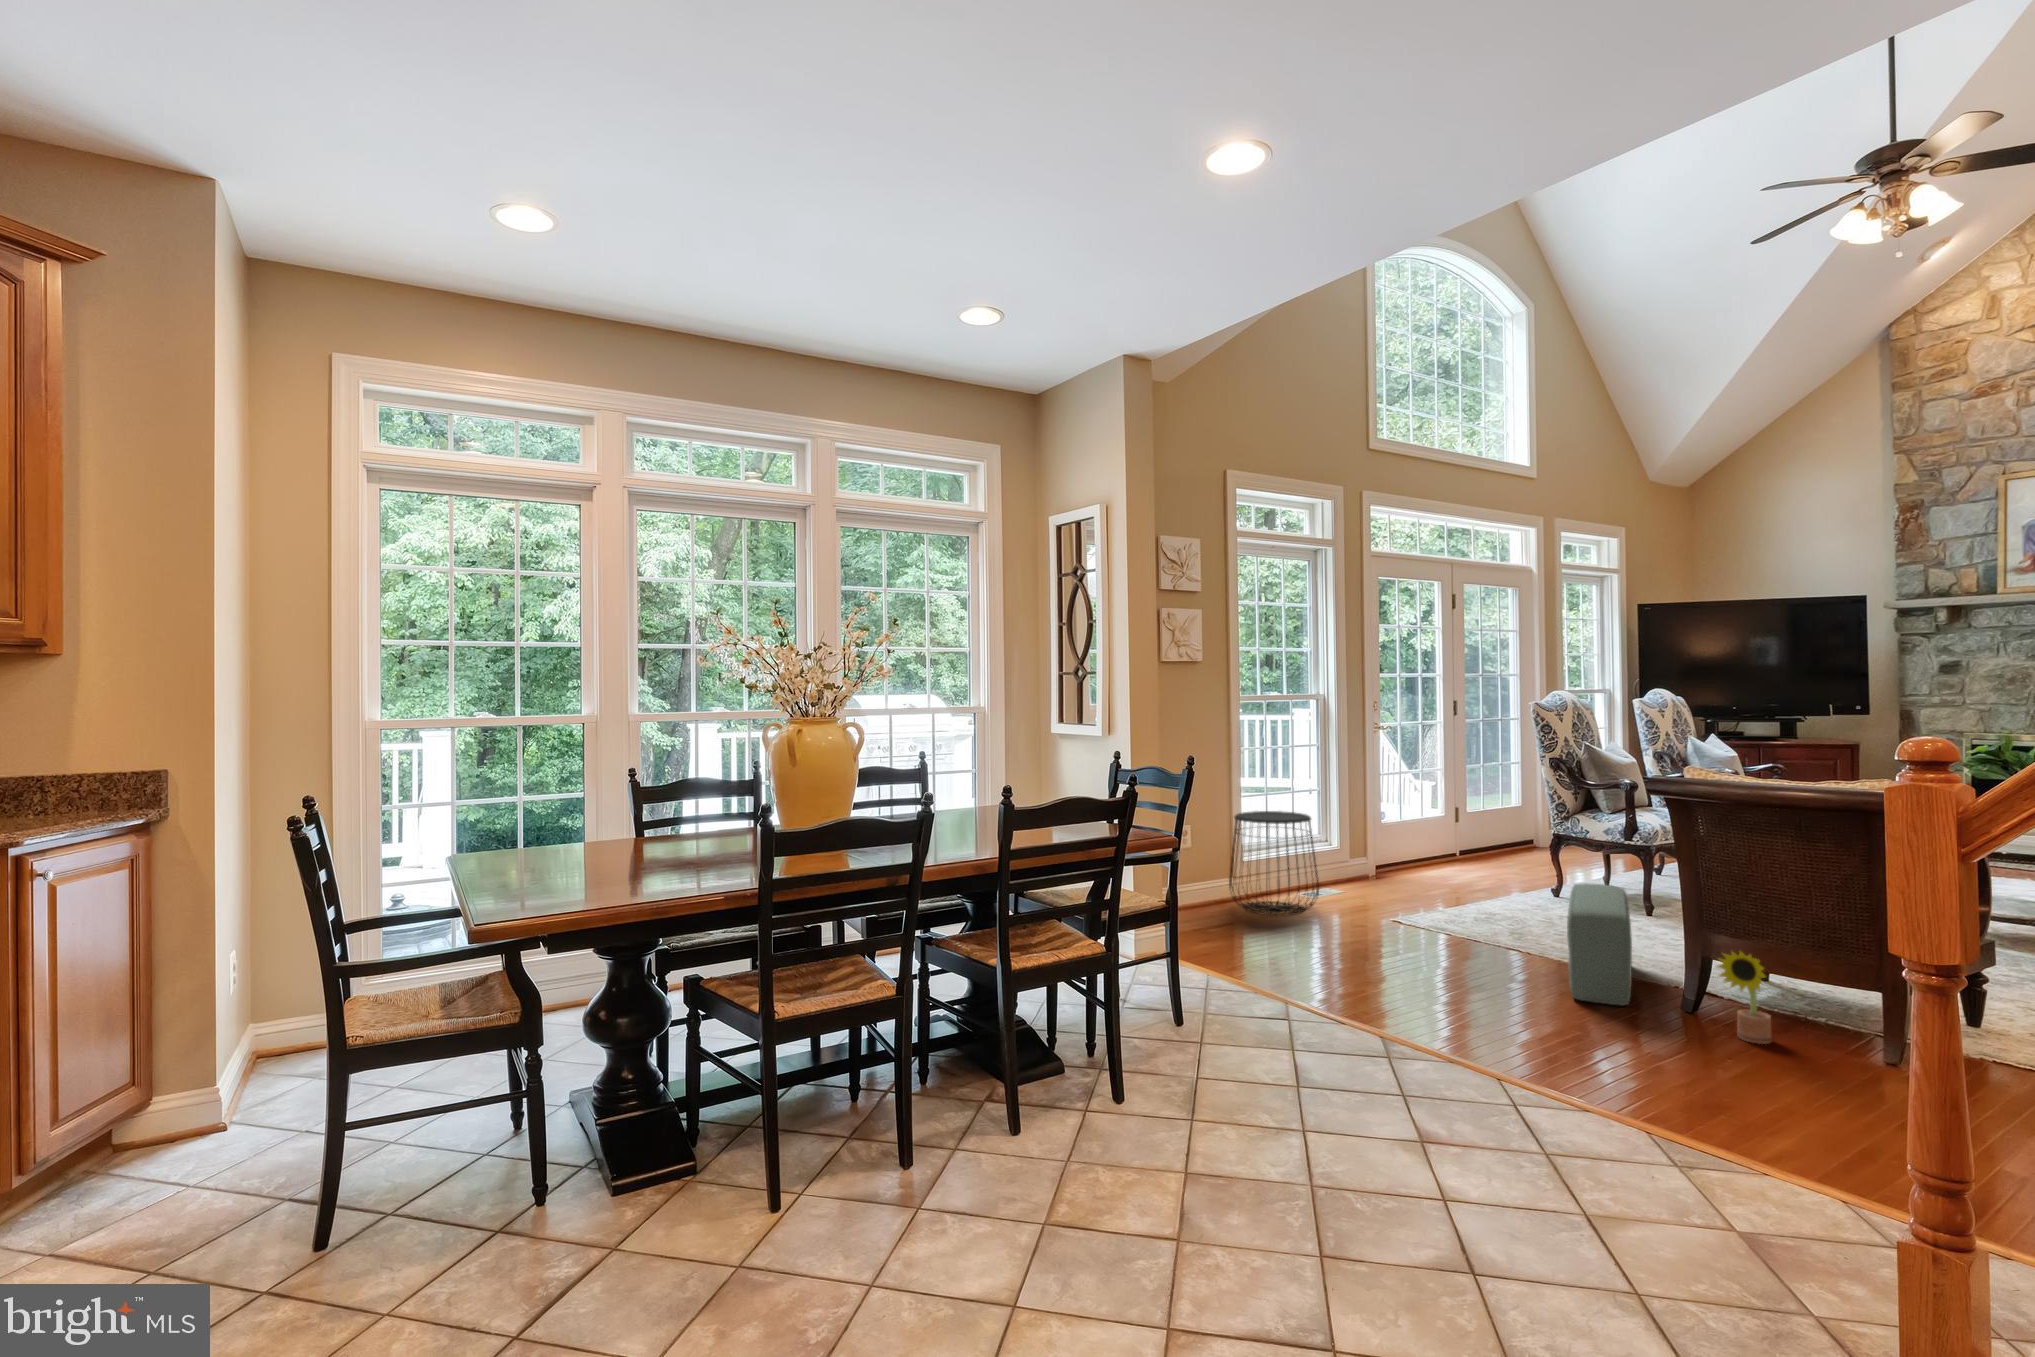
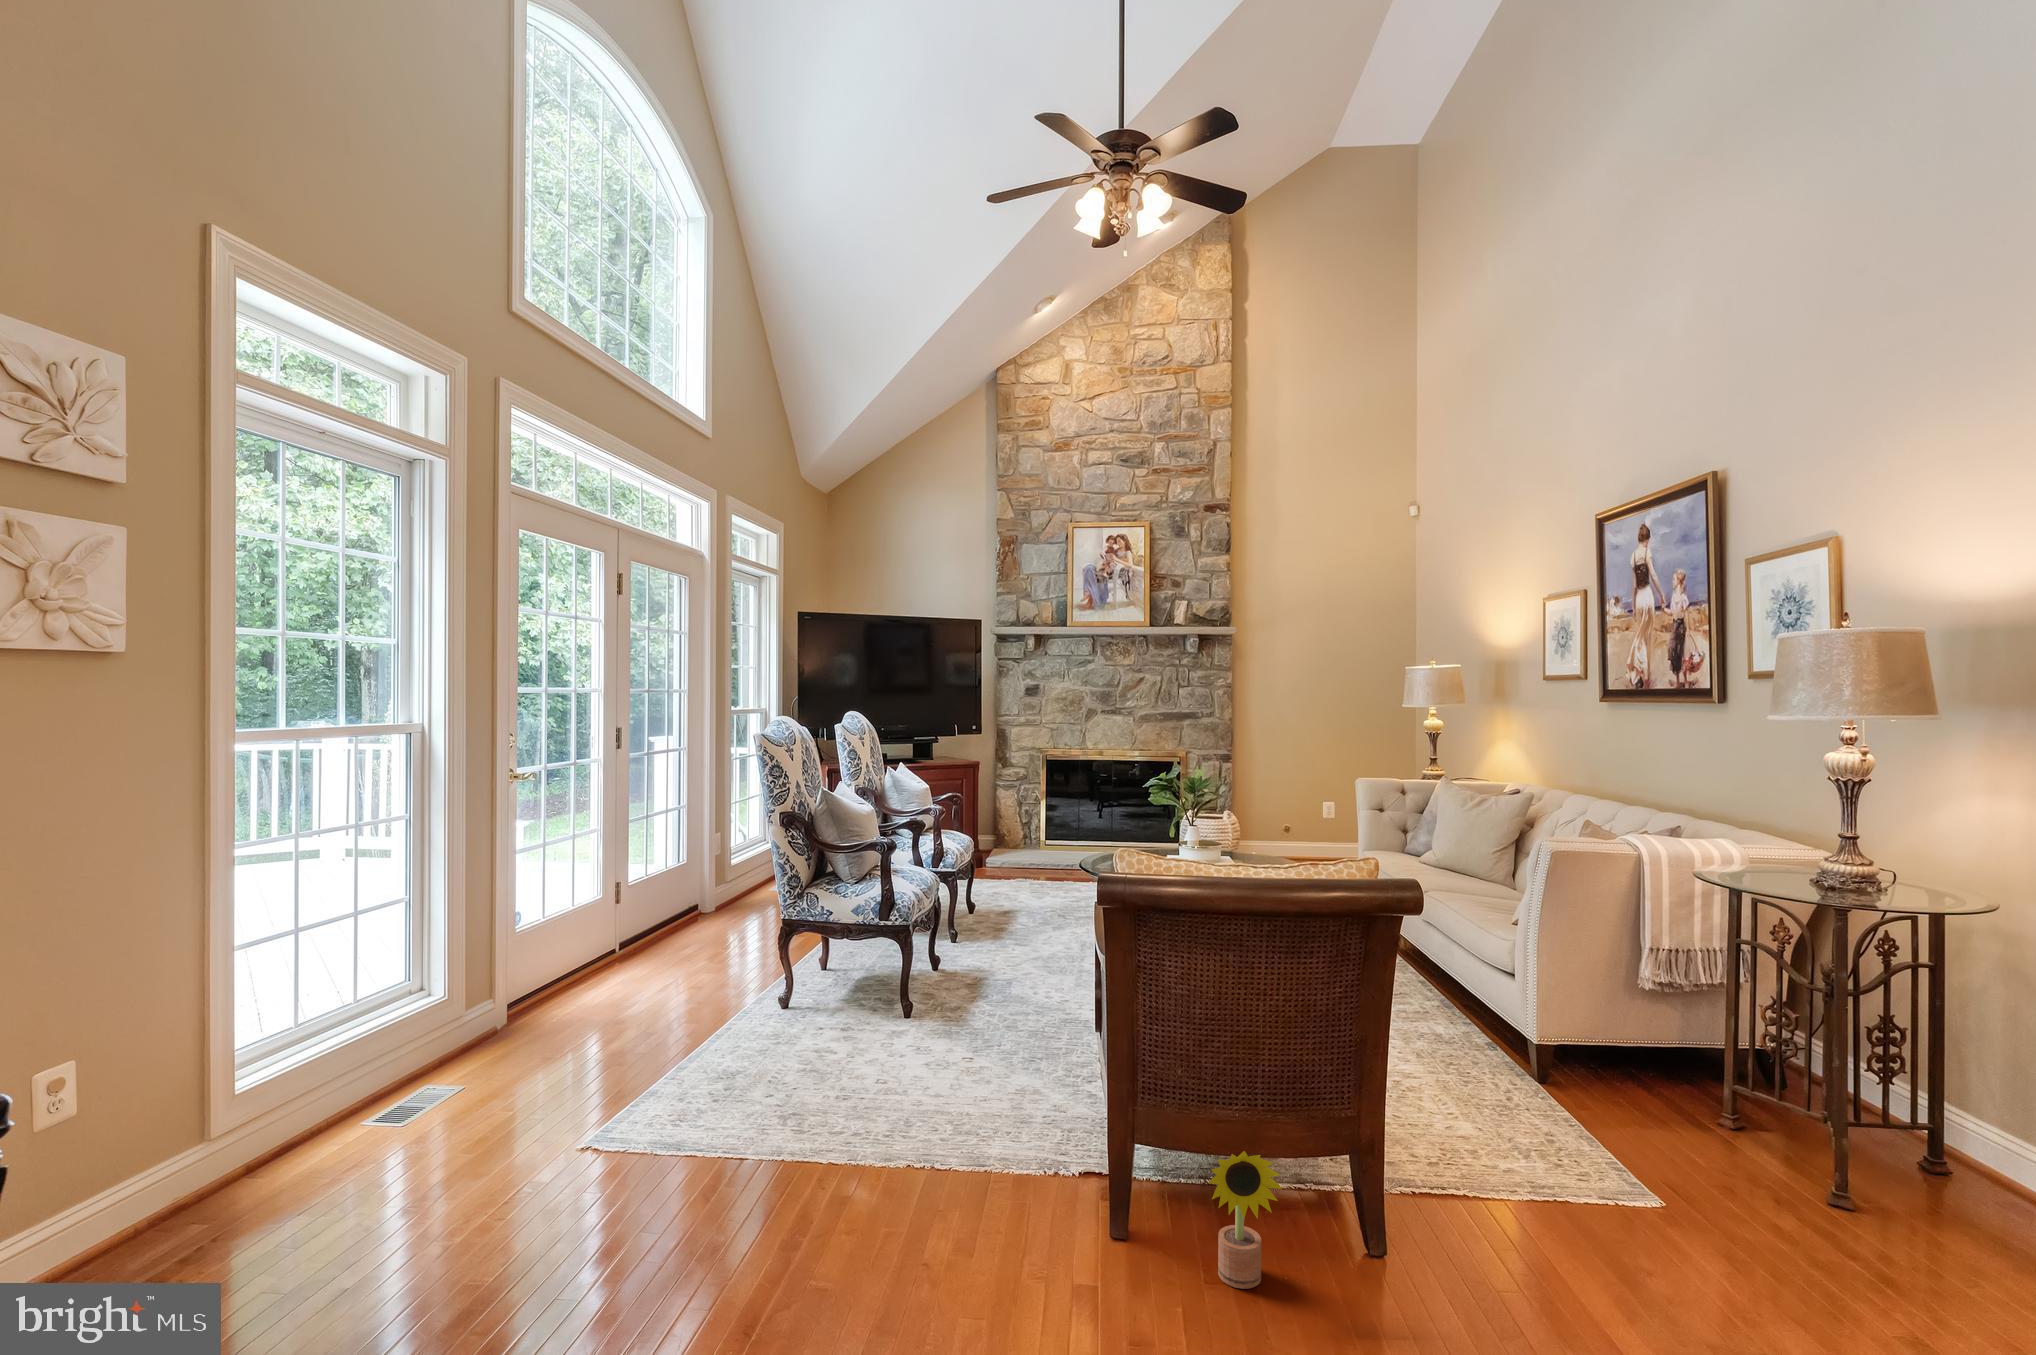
side table: present [1229,811,1319,915] -> none [187,969,422,1229]
pouf: present [1567,883,1632,1005] -> none [899,1025,1060,1284]

